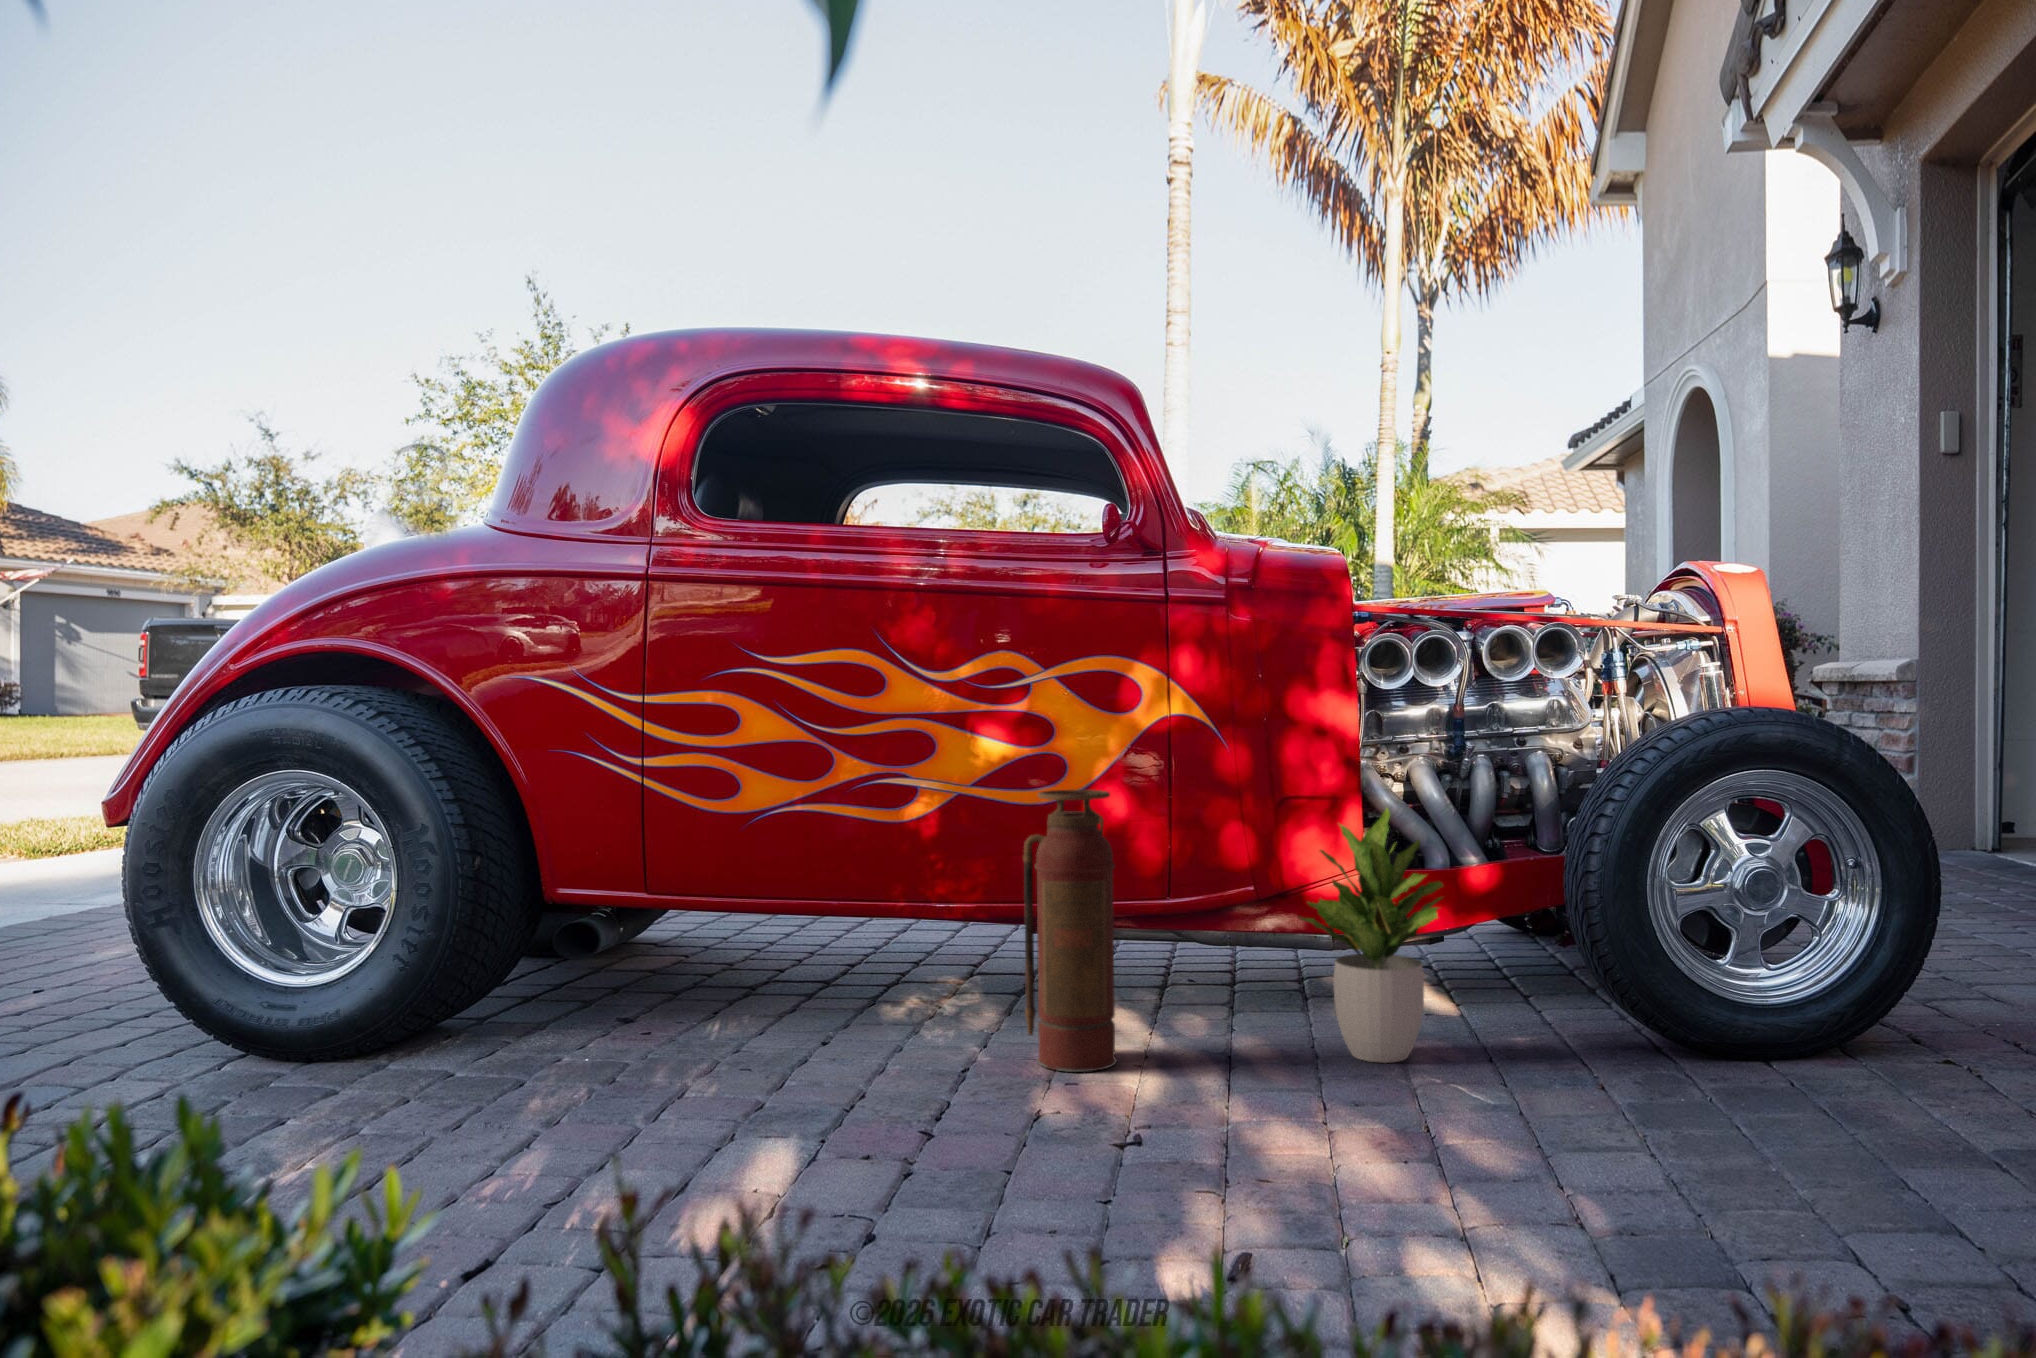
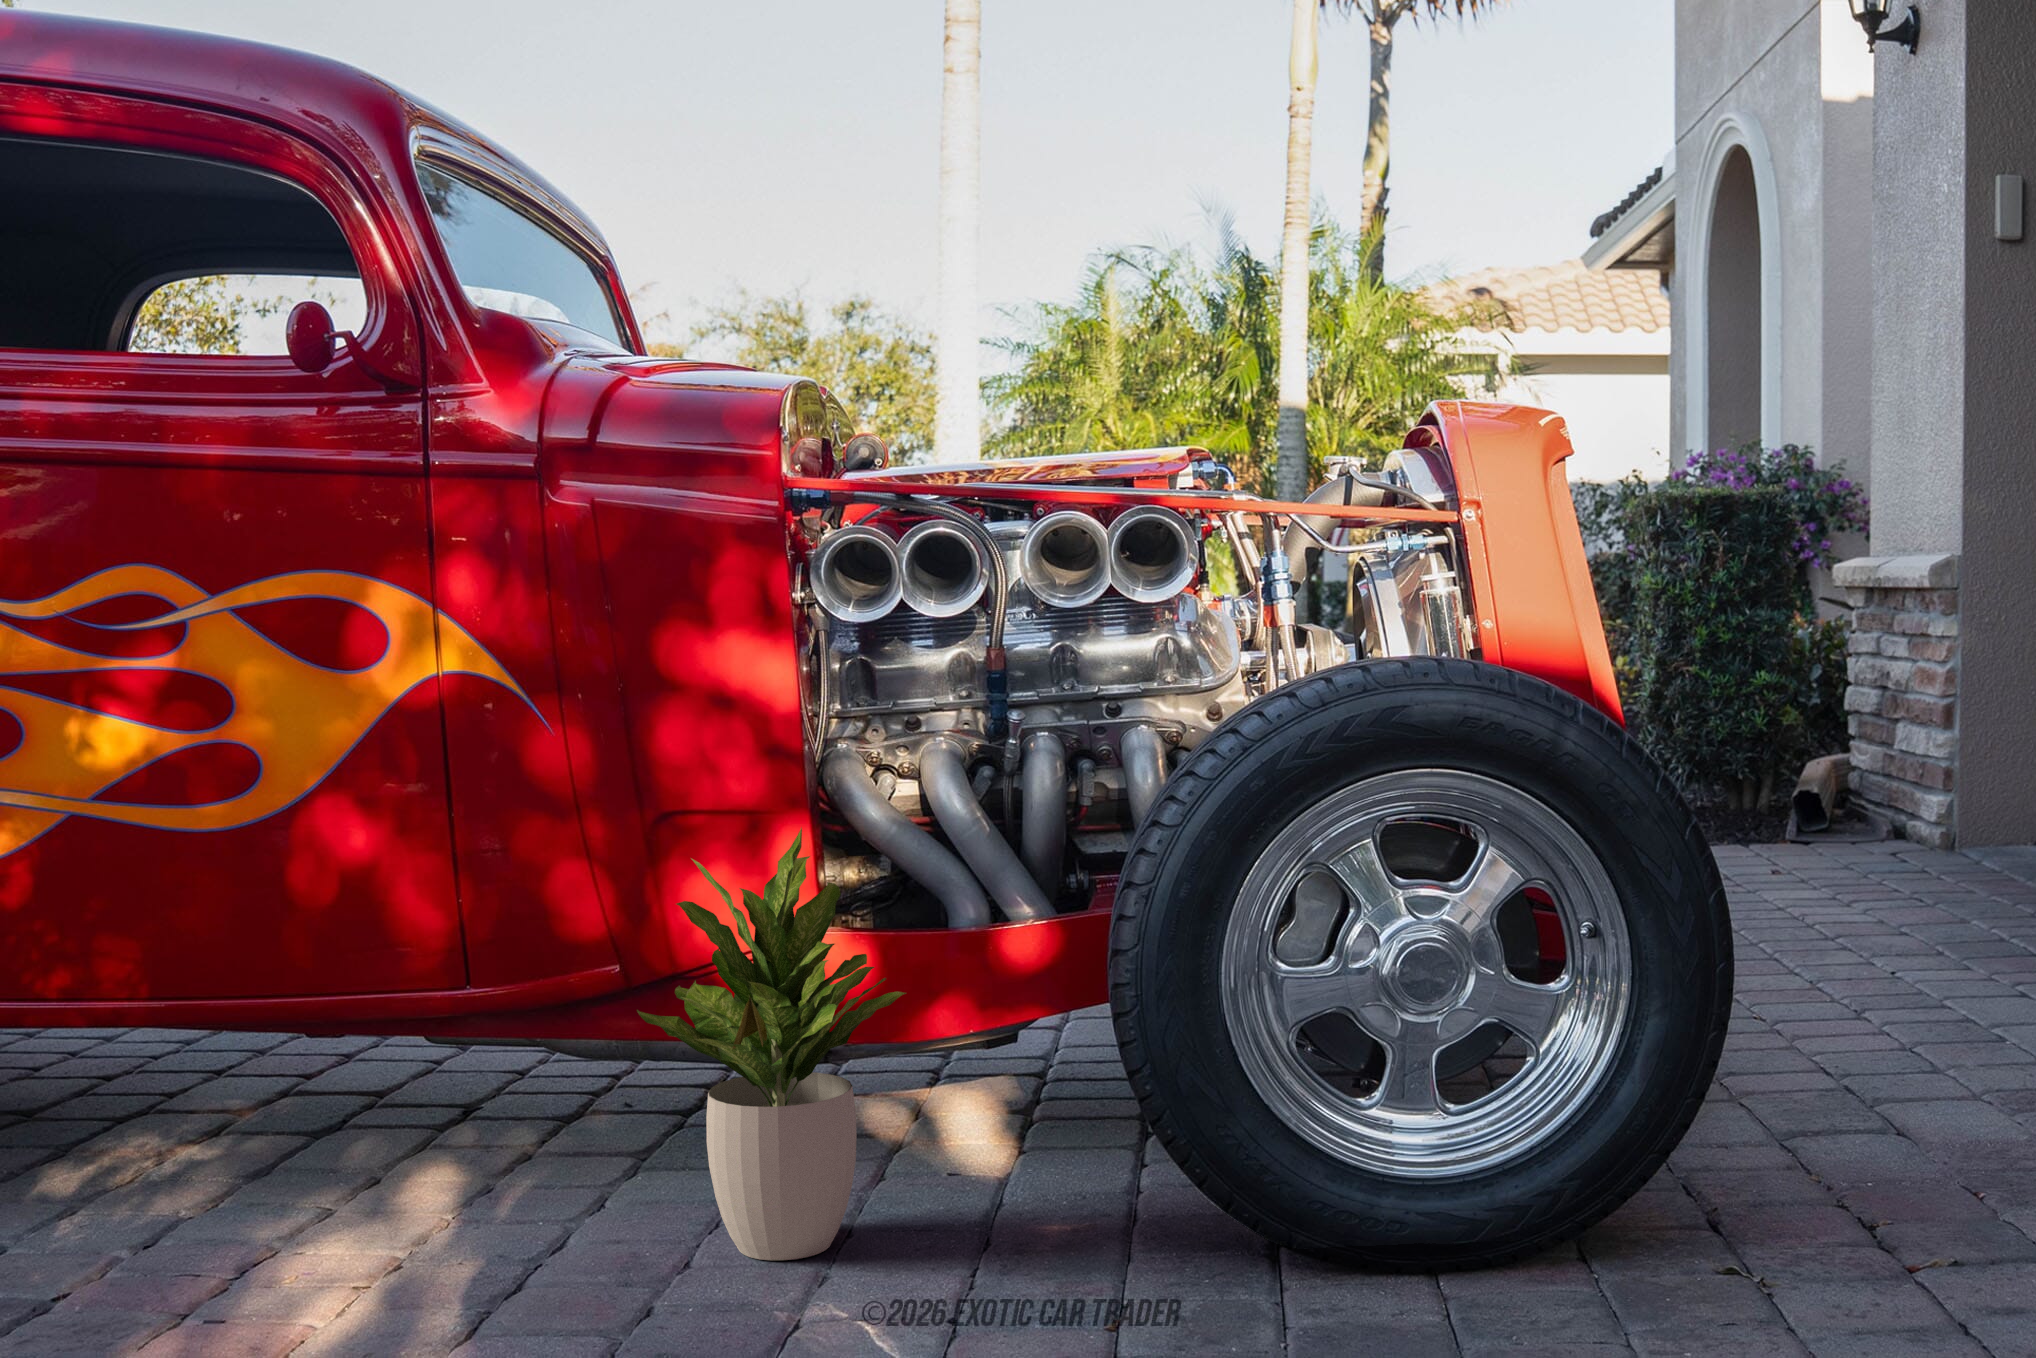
fire extinguisher: present [1024,790,1117,1072] -> none [162,805,333,1292]

